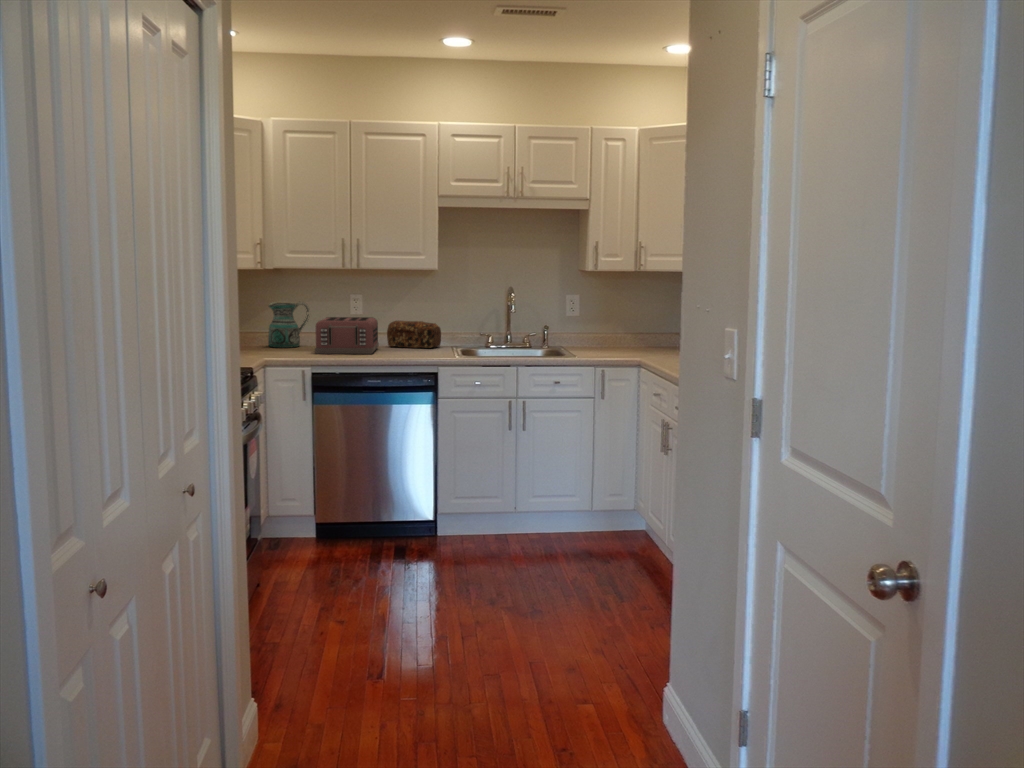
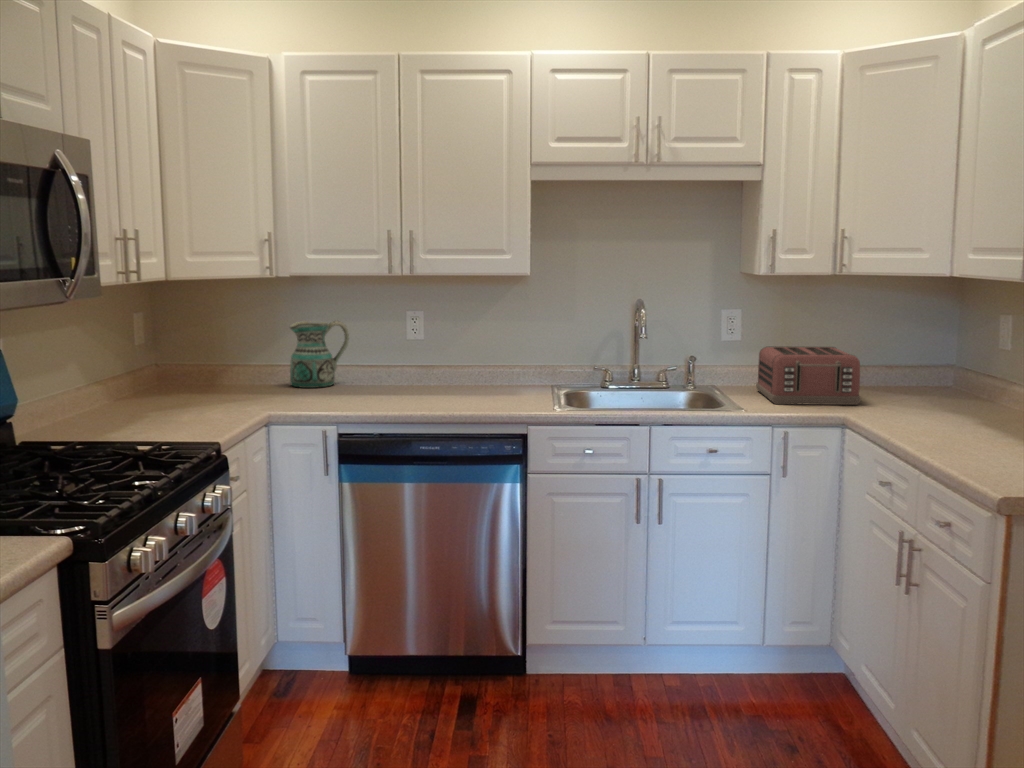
toaster: present [315,317,379,354] -> present [756,346,861,405]
bread loaf: present [387,321,441,348] -> none [457,347,536,388]

